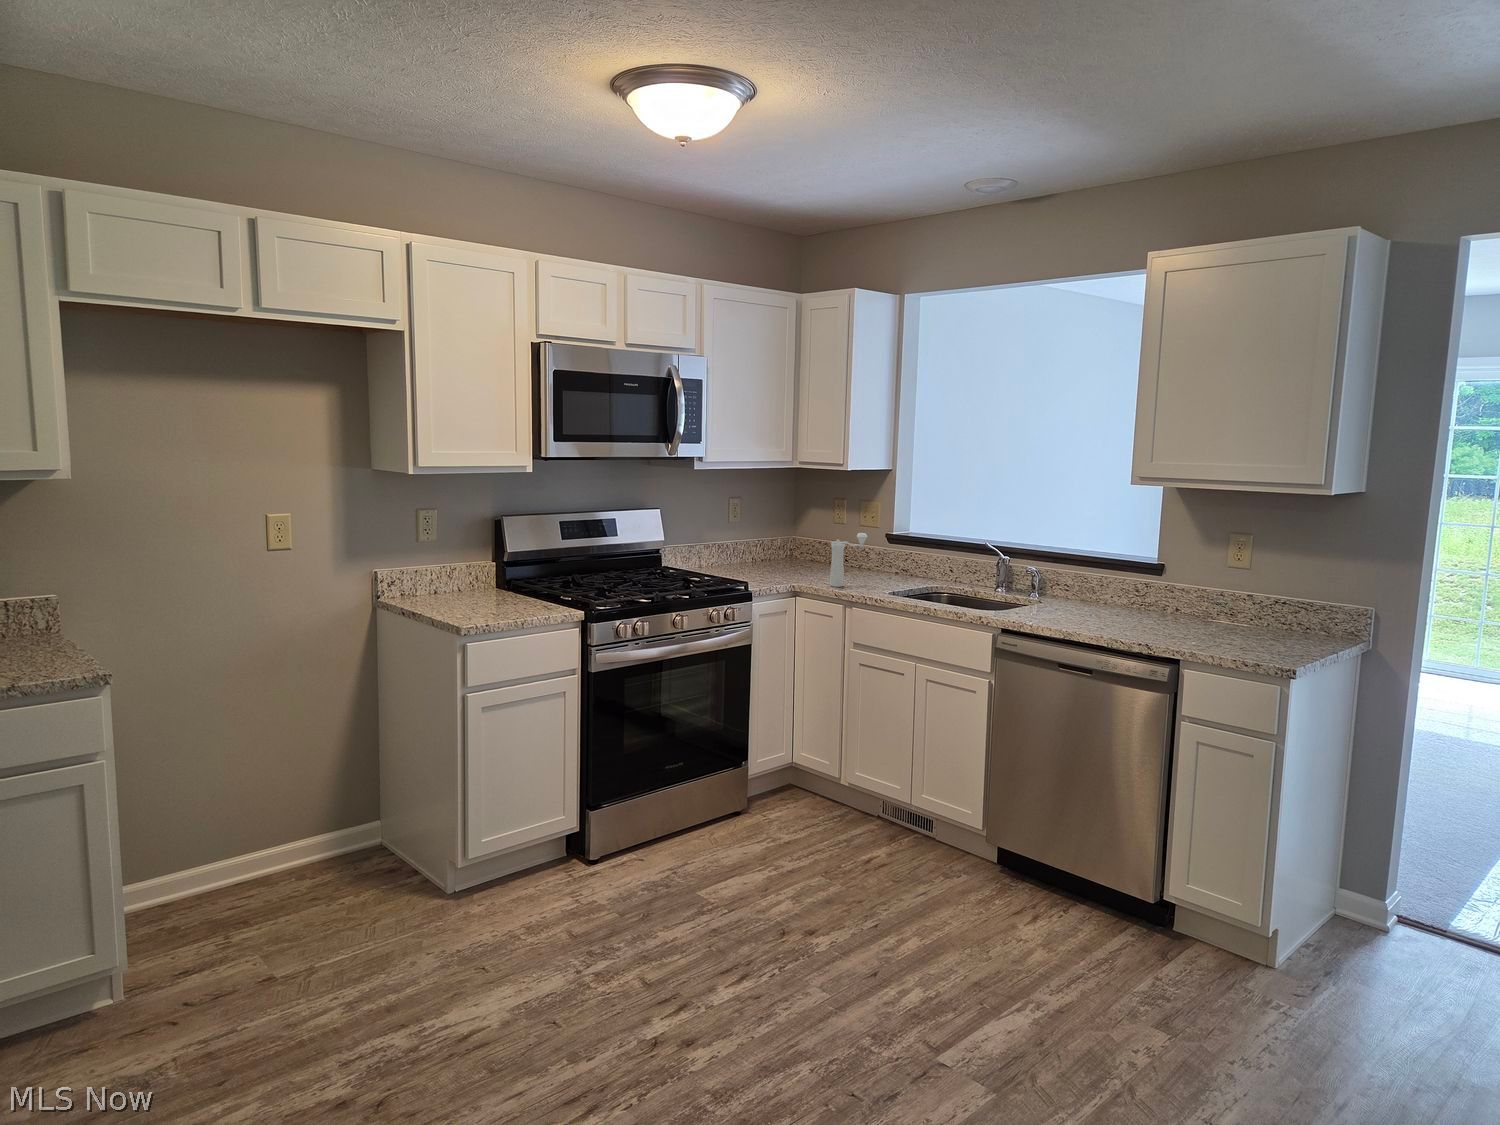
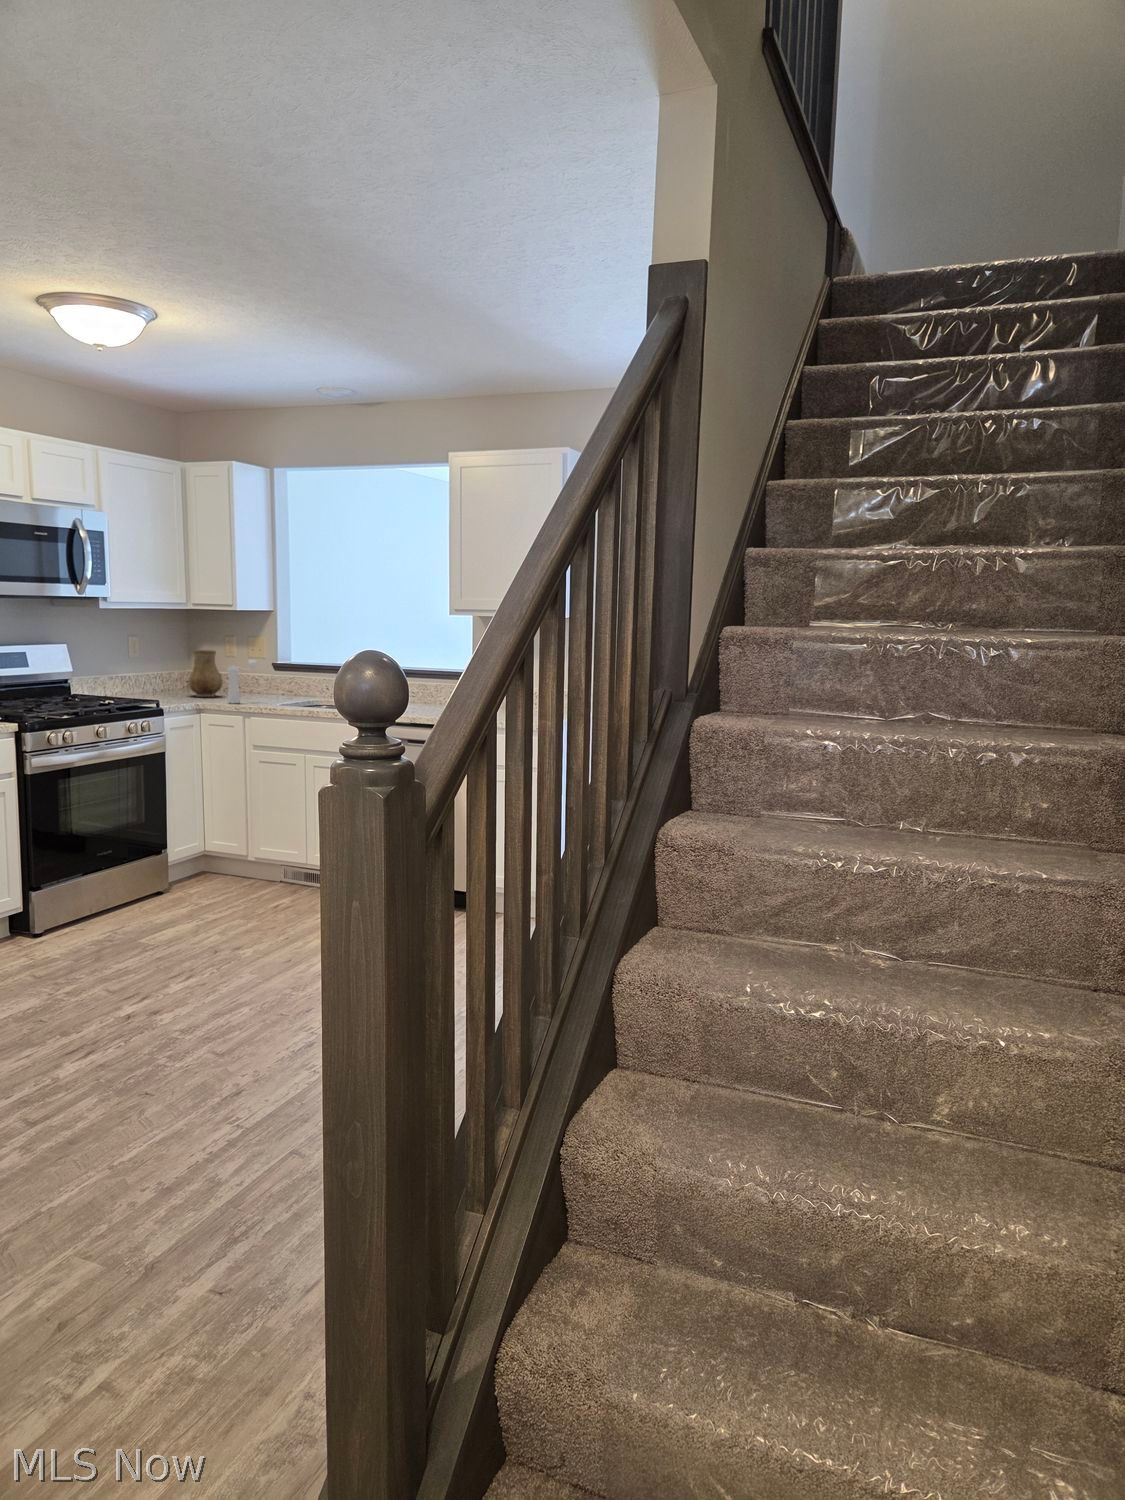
ceramic pitcher: none [788,517,827,573] -> present [188,650,223,697]

